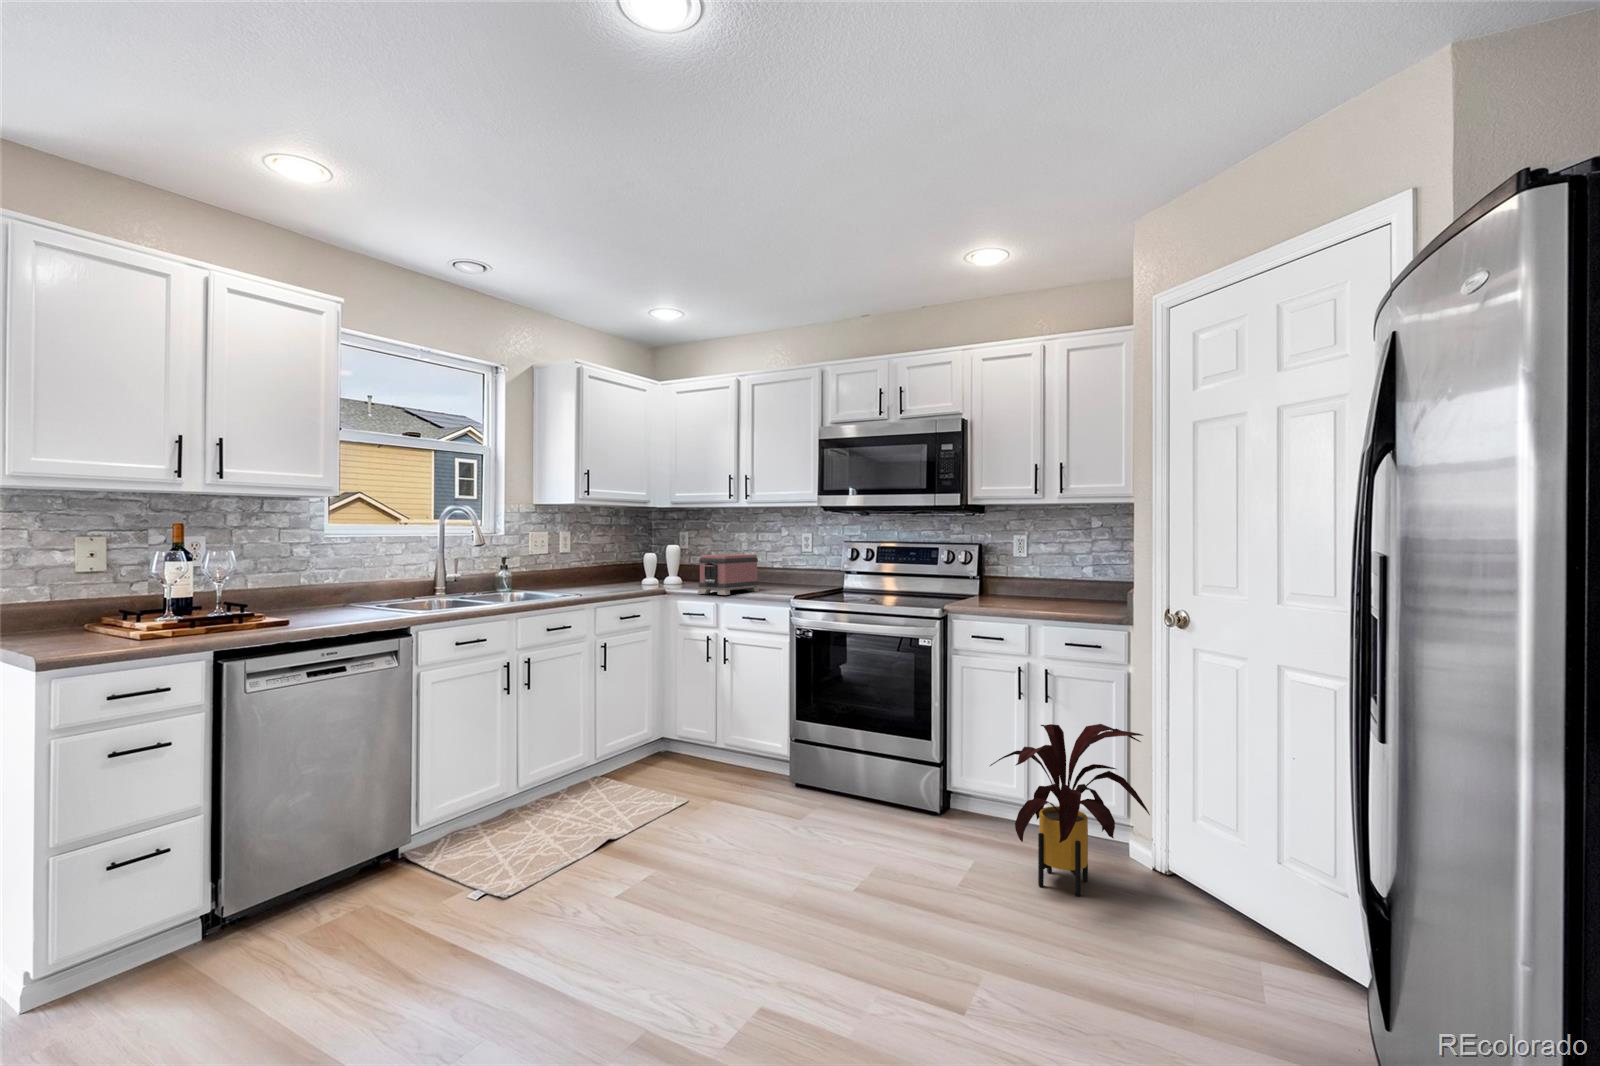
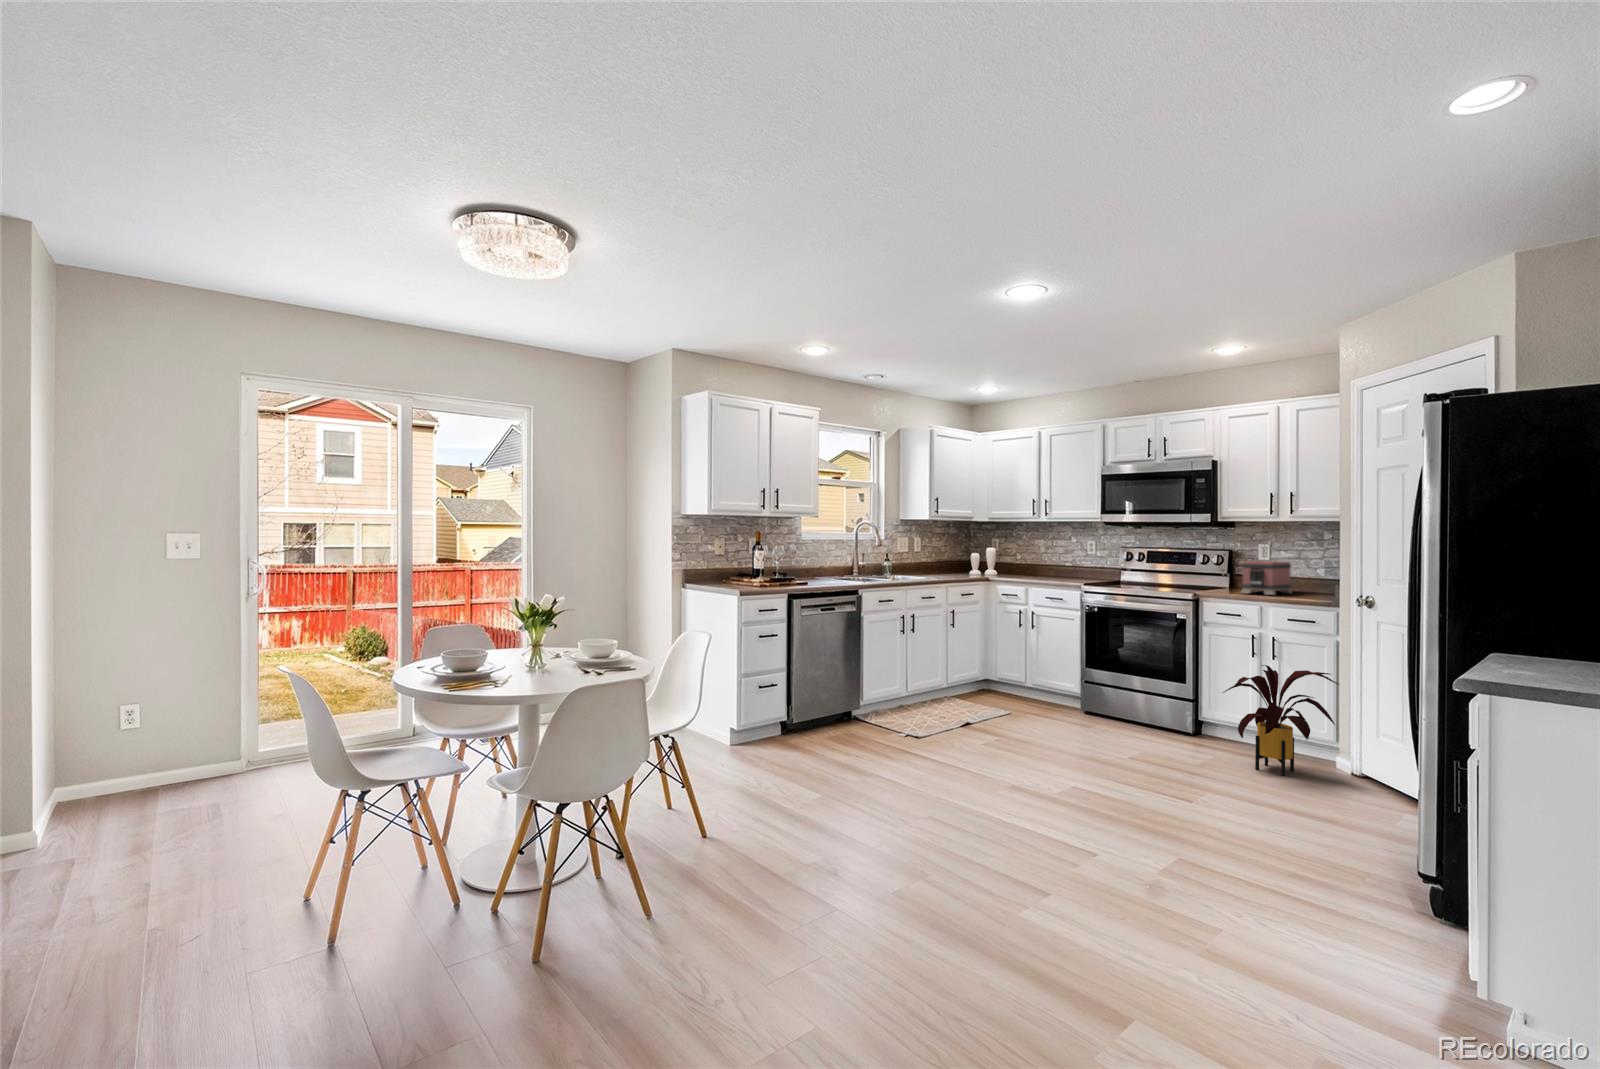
toaster: present [698,554,759,595] -> present [1241,561,1292,595]

